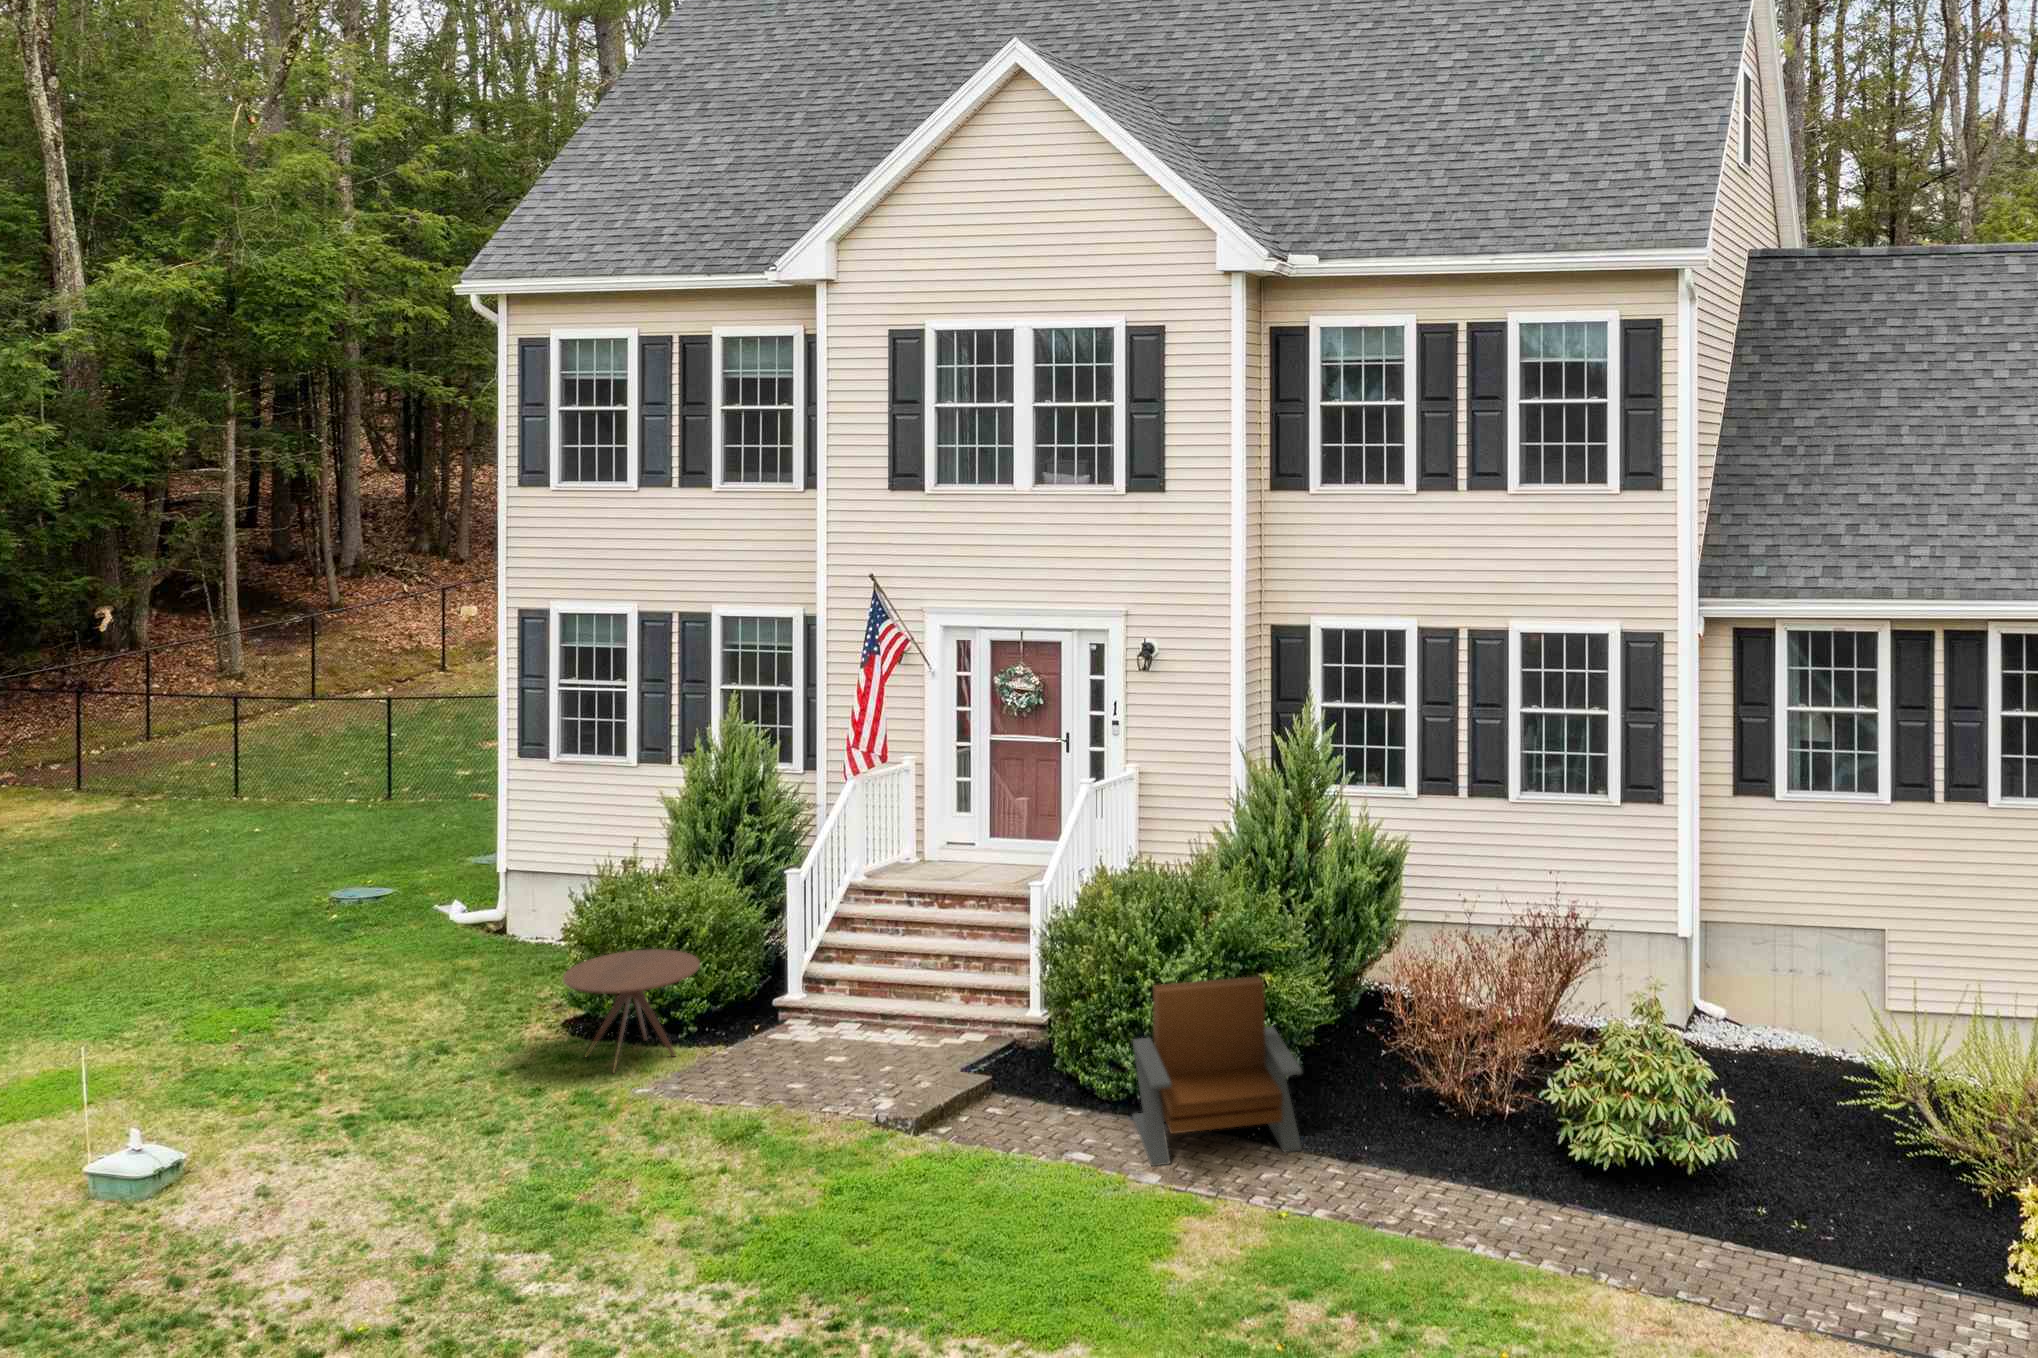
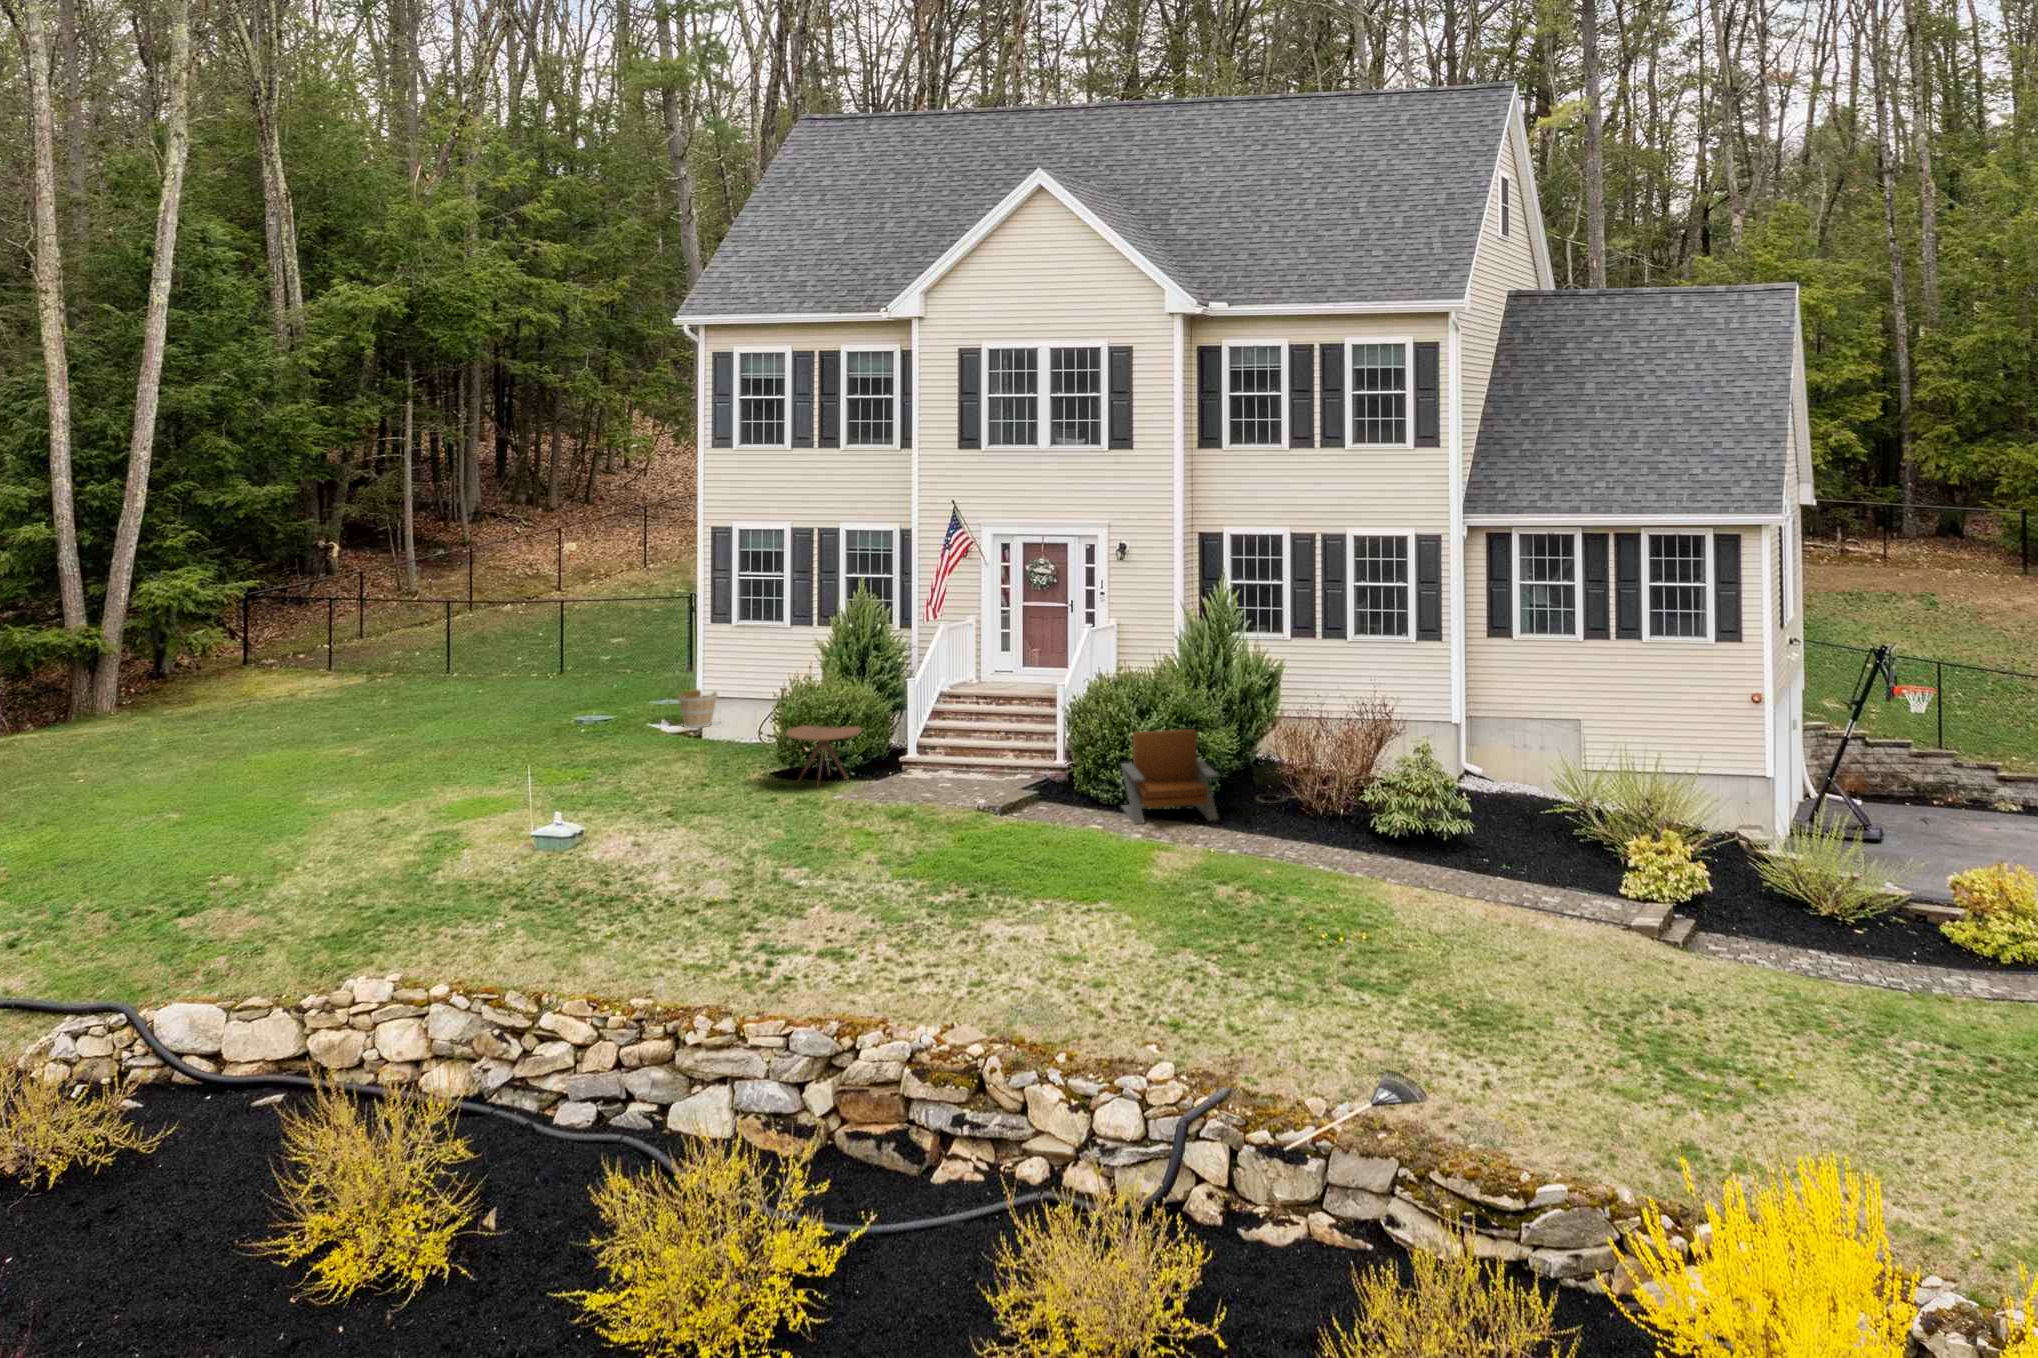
wooden bucket: none [450,862,516,927] -> present [678,690,717,728]
potted tree: none [1355,1001,1416,1102] -> present [1253,751,1284,803]

